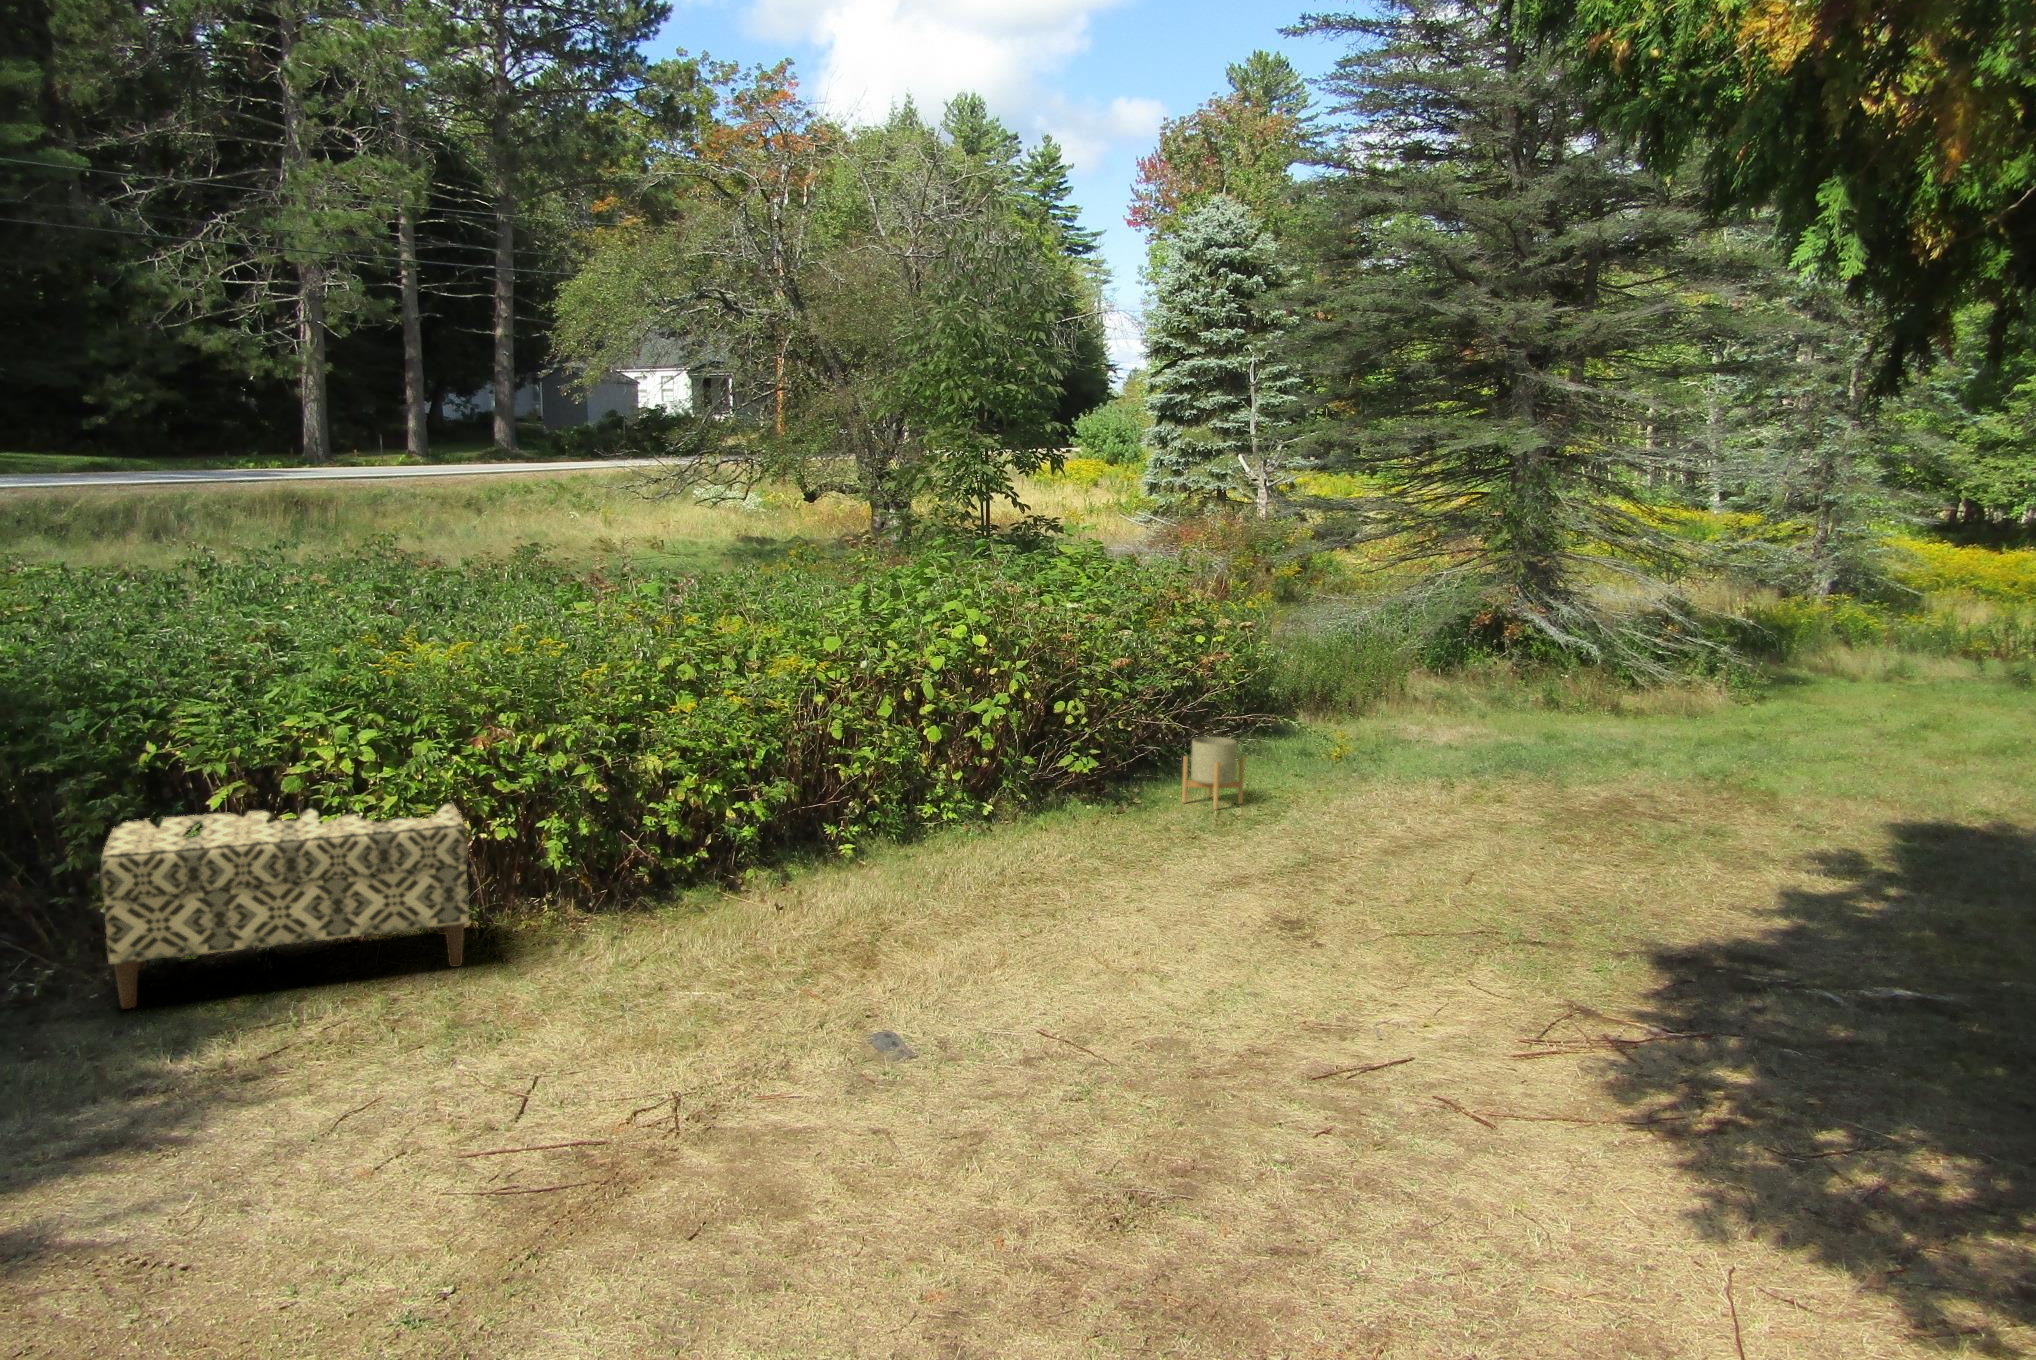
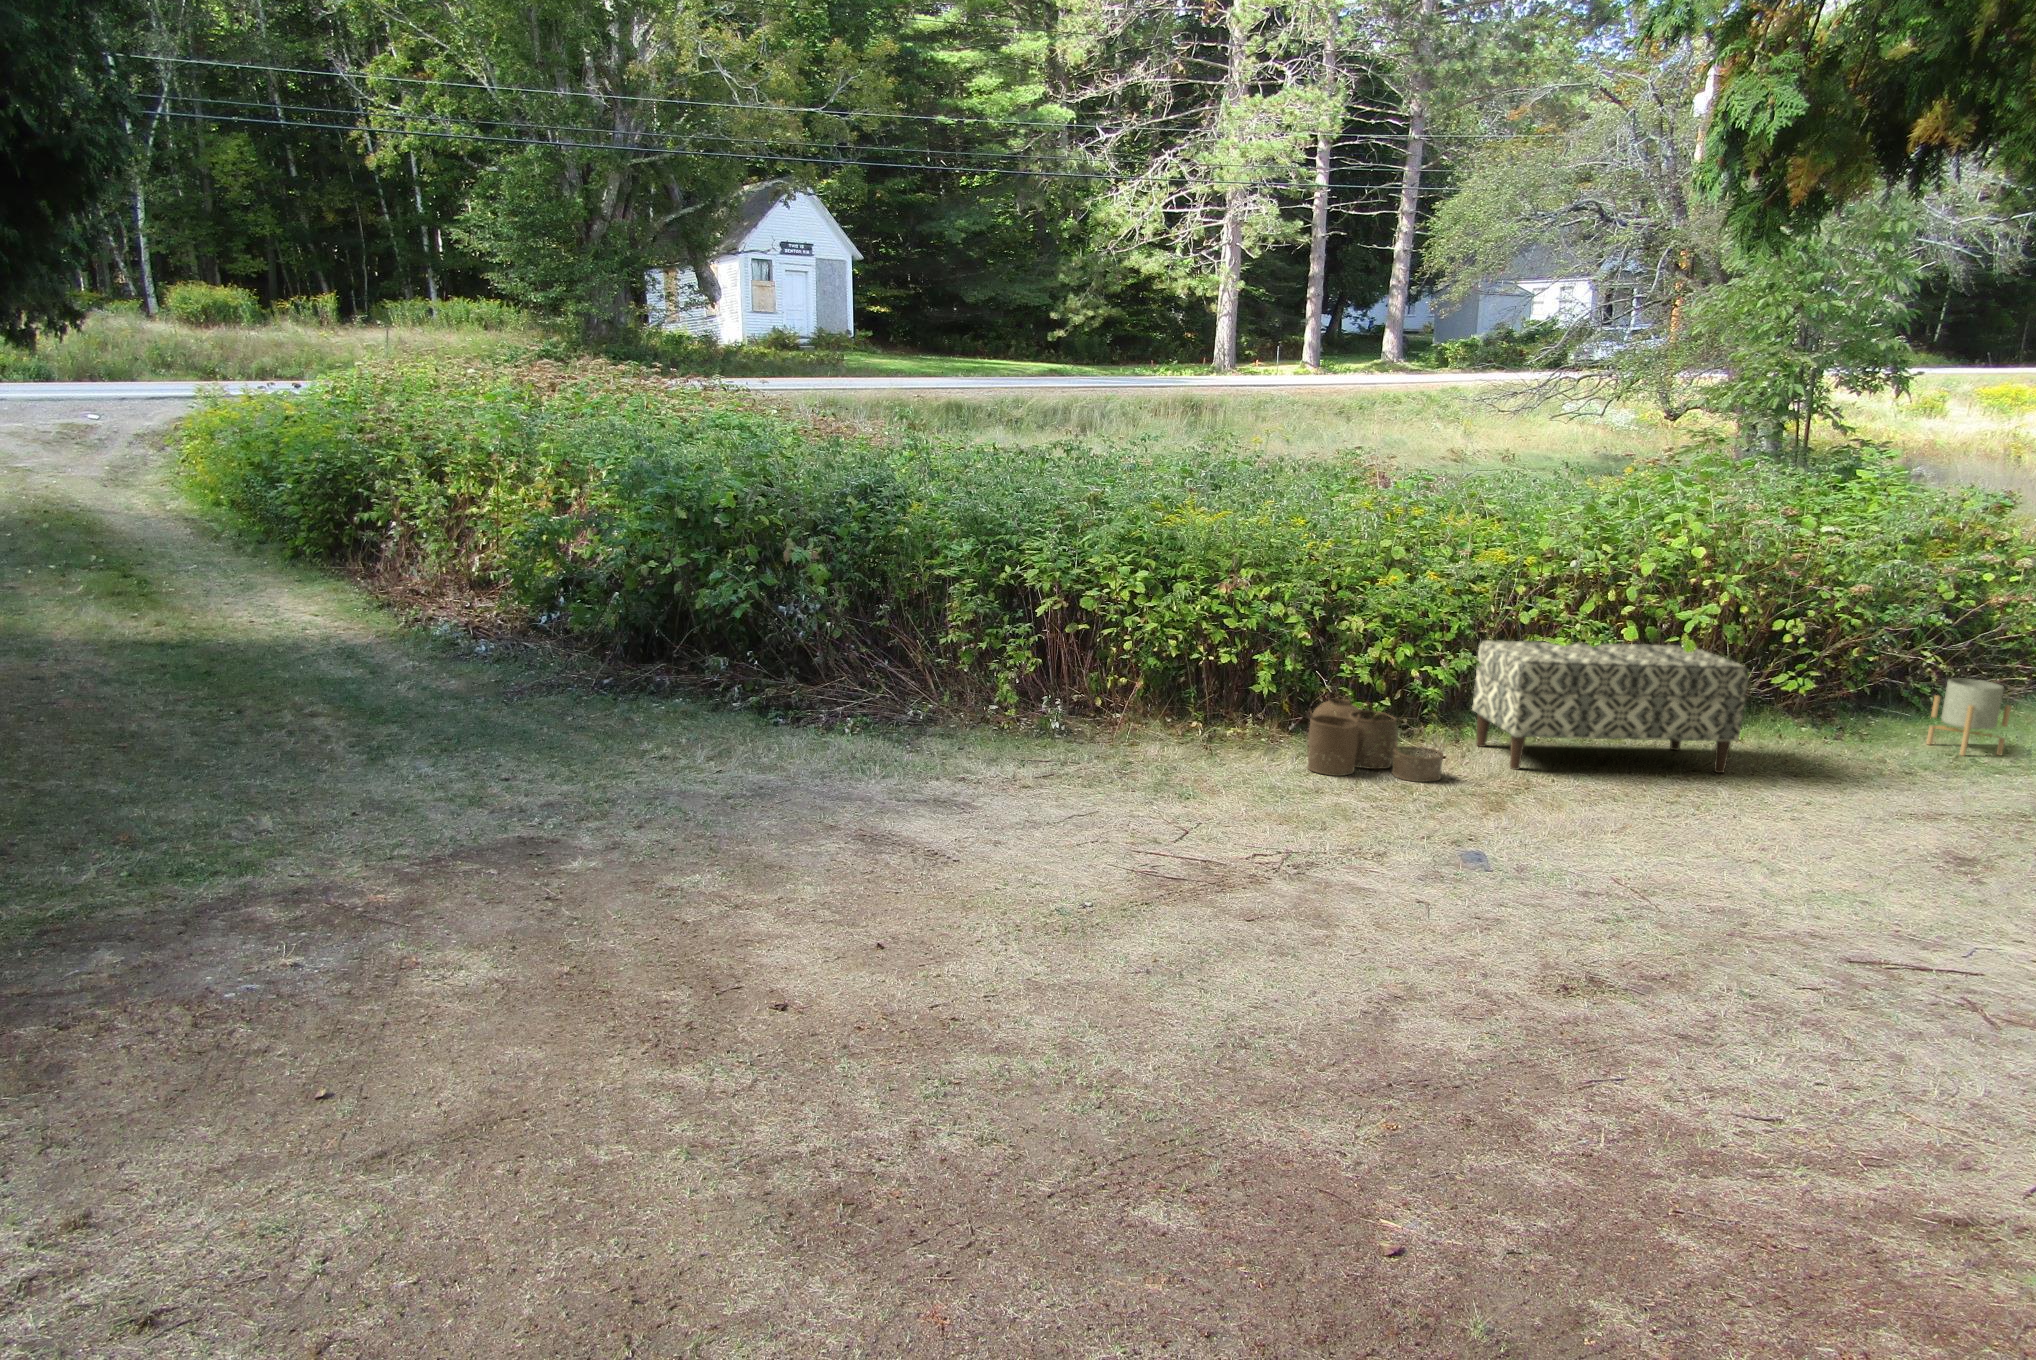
bench: present [100,803,469,1009] -> present [1472,640,1748,773]
woven basket: none [611,854,786,958] -> present [1307,699,1443,782]

